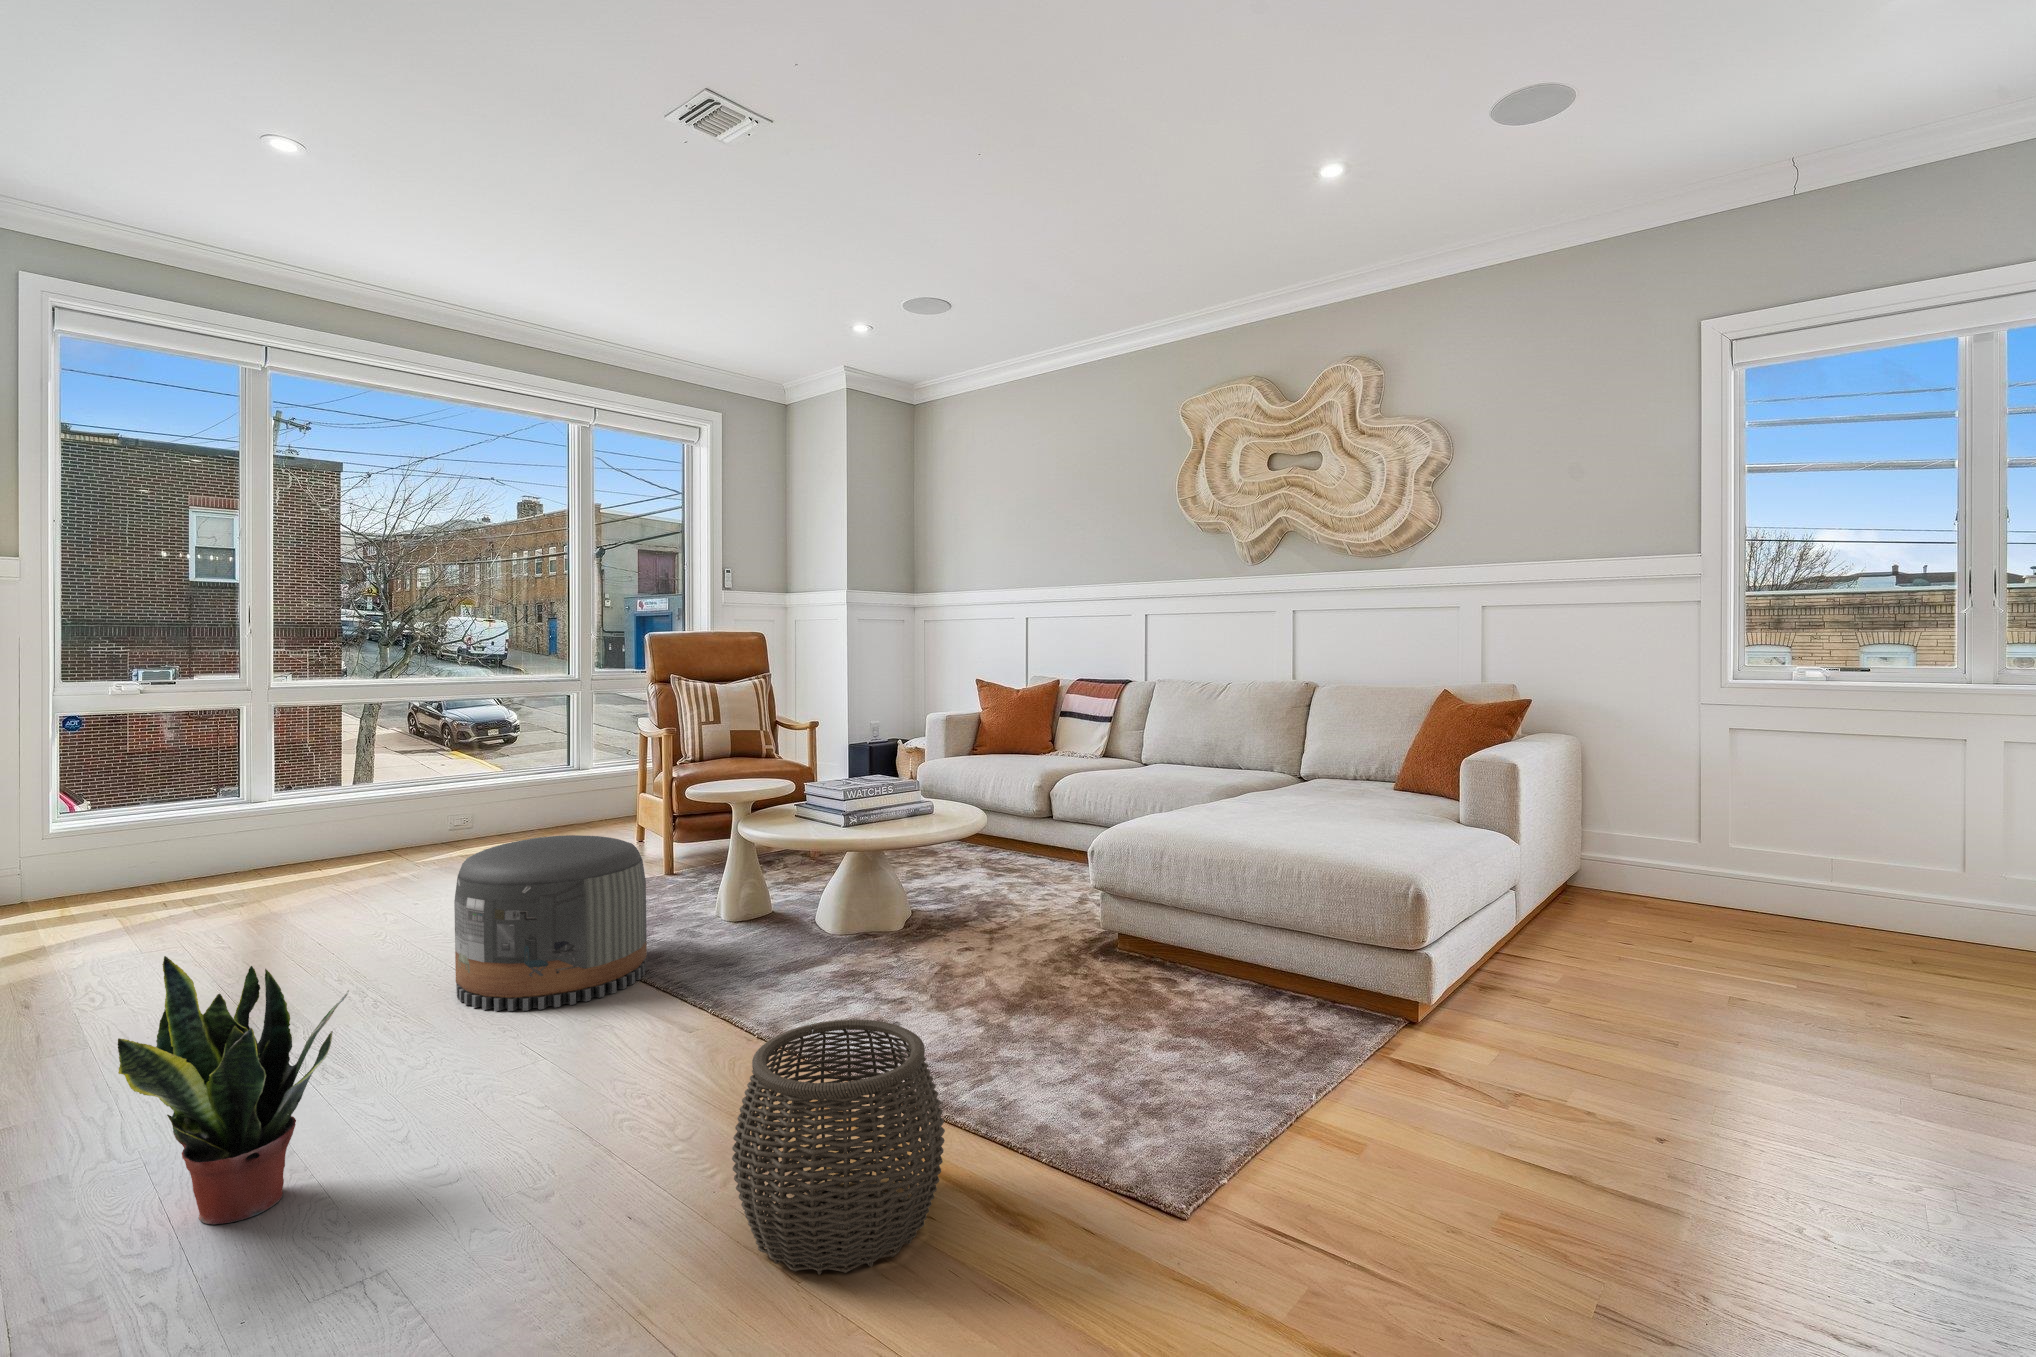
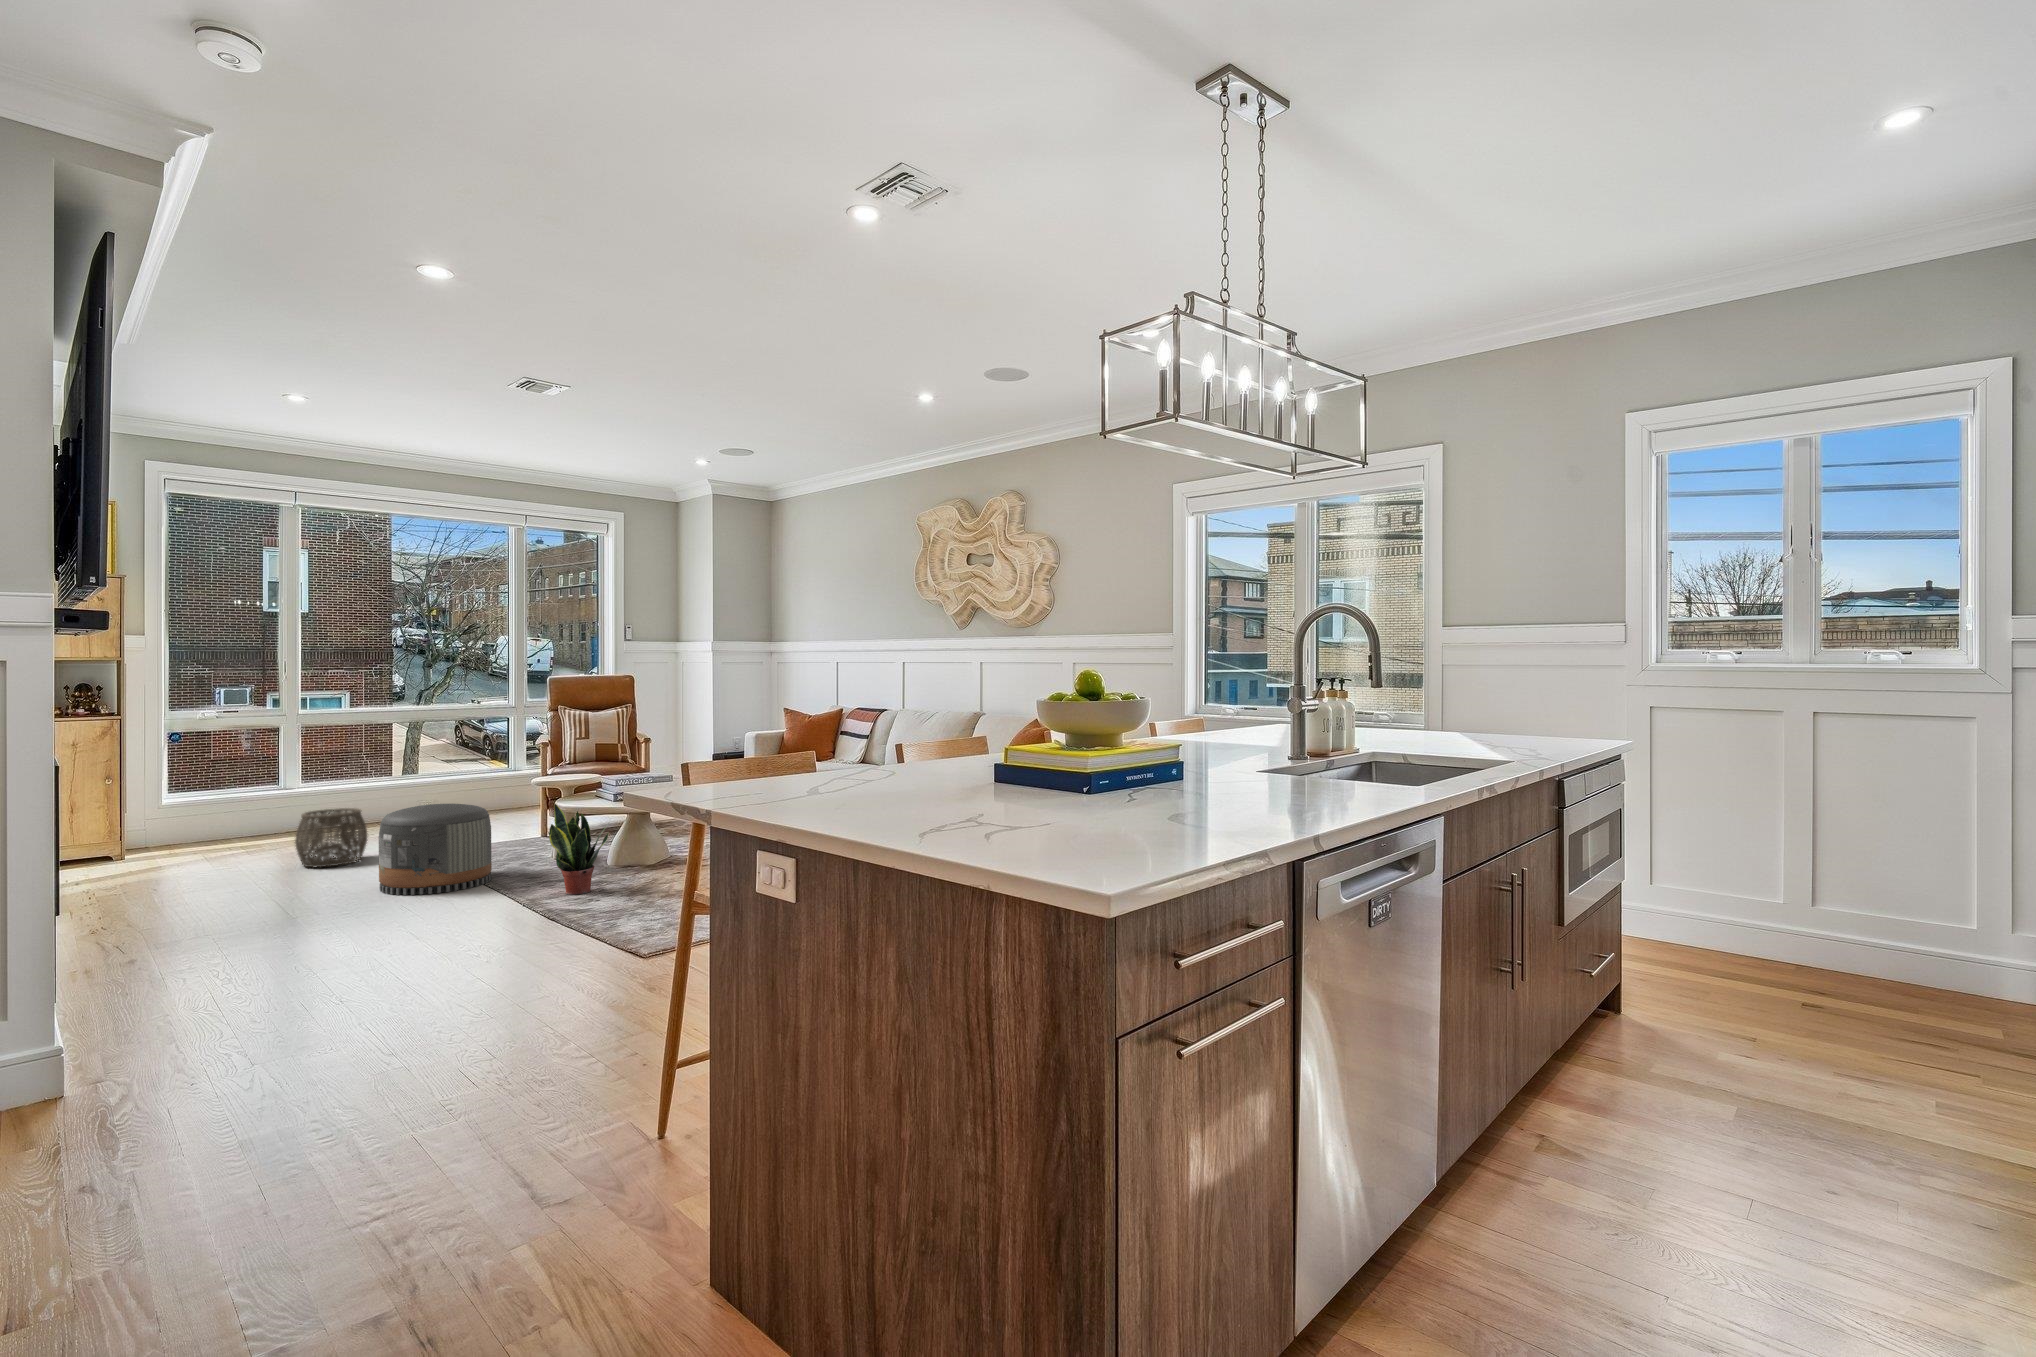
potted plant: present [118,956,349,1224] -> present [548,804,610,895]
woven basket: present [732,1019,945,1275] -> present [295,808,368,868]

